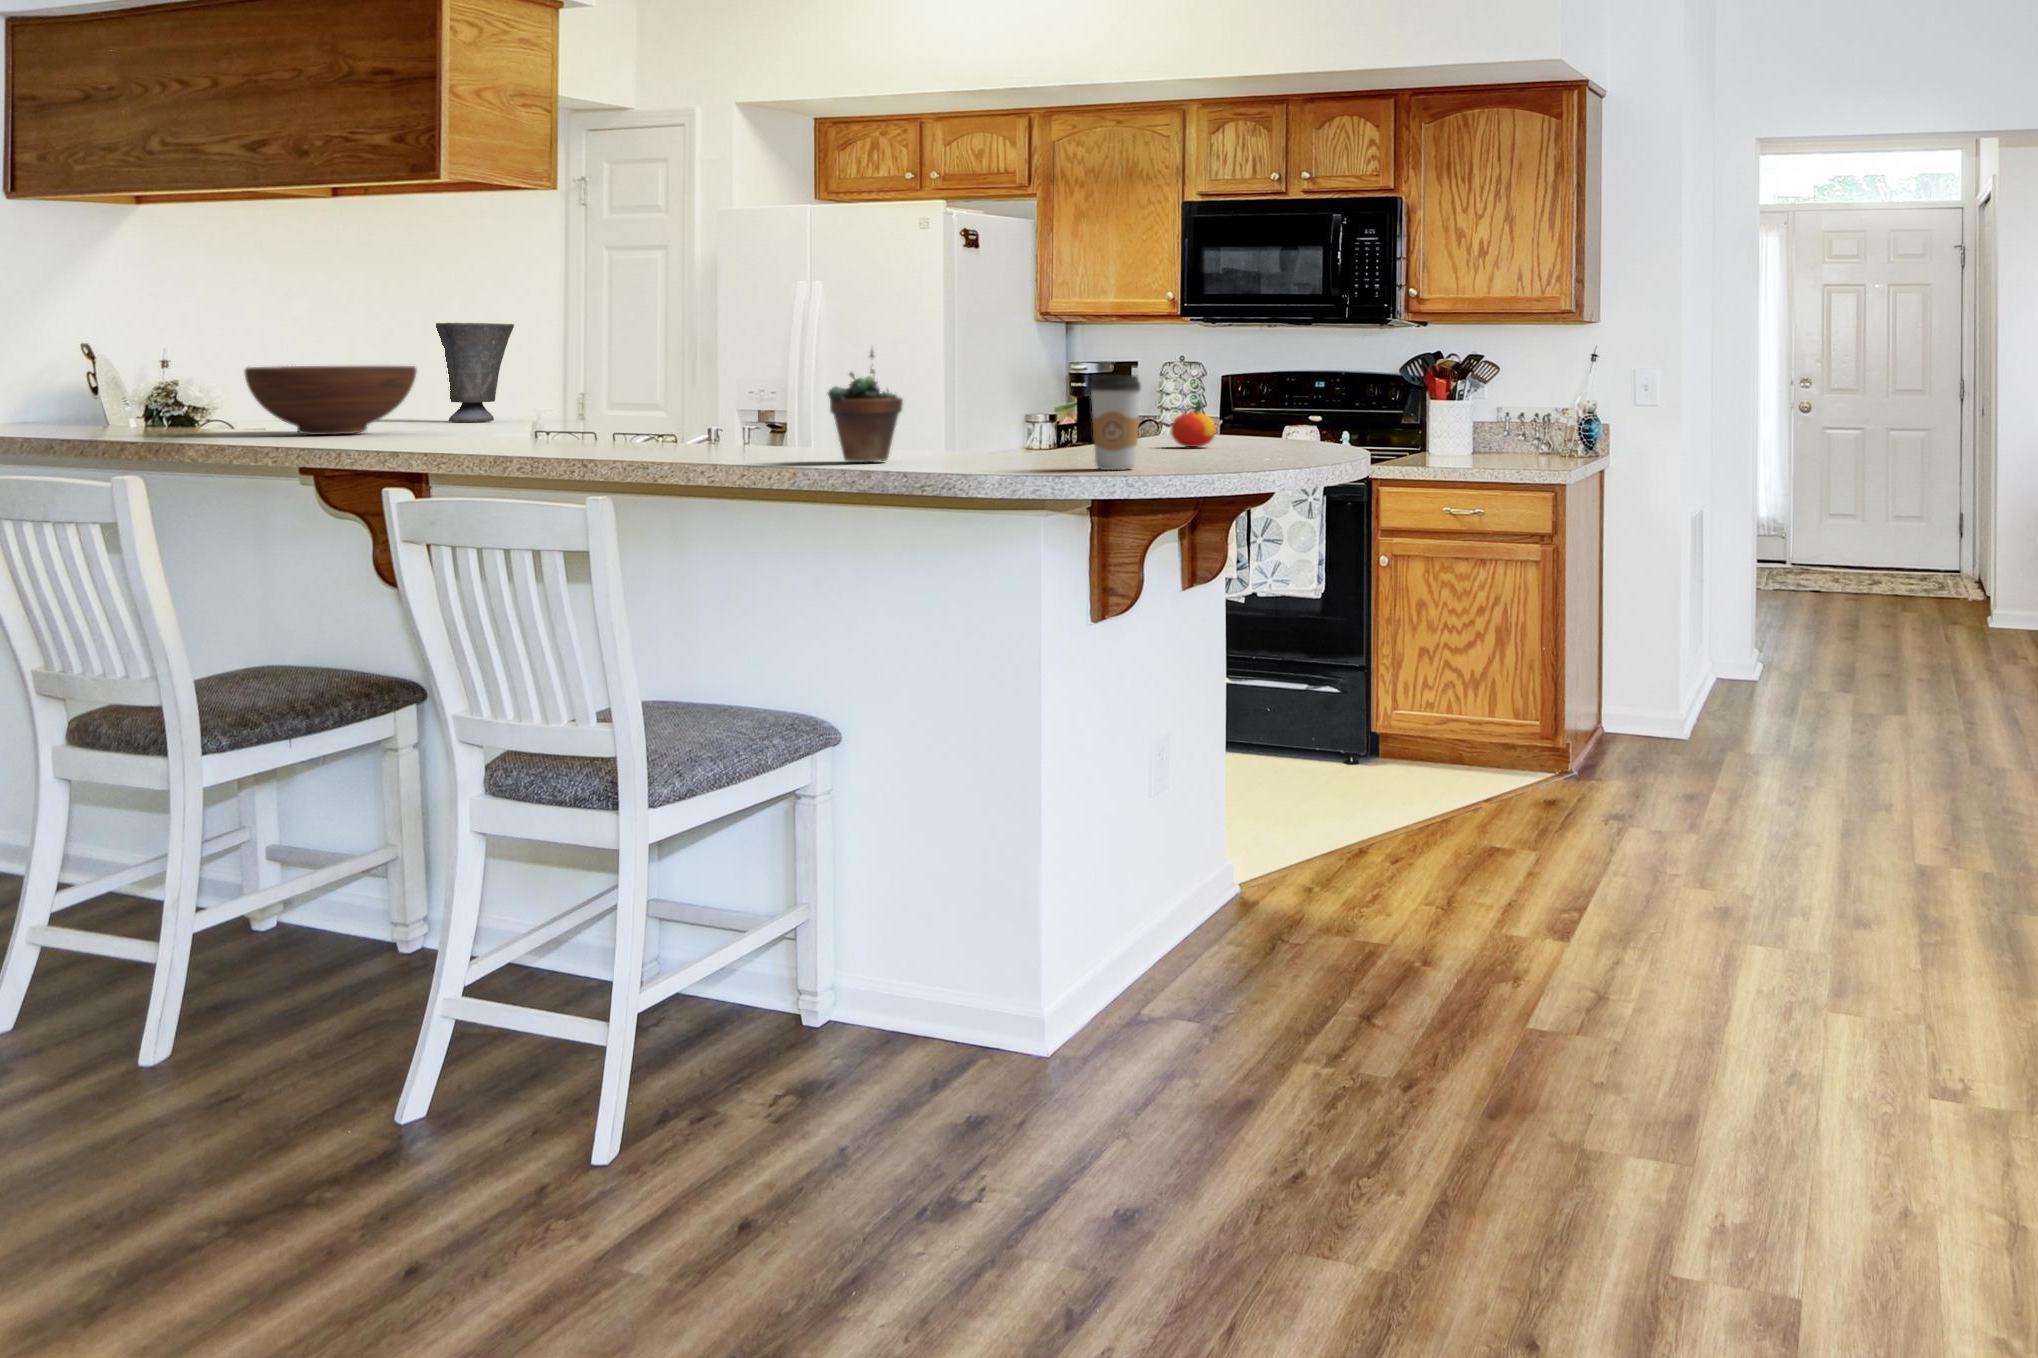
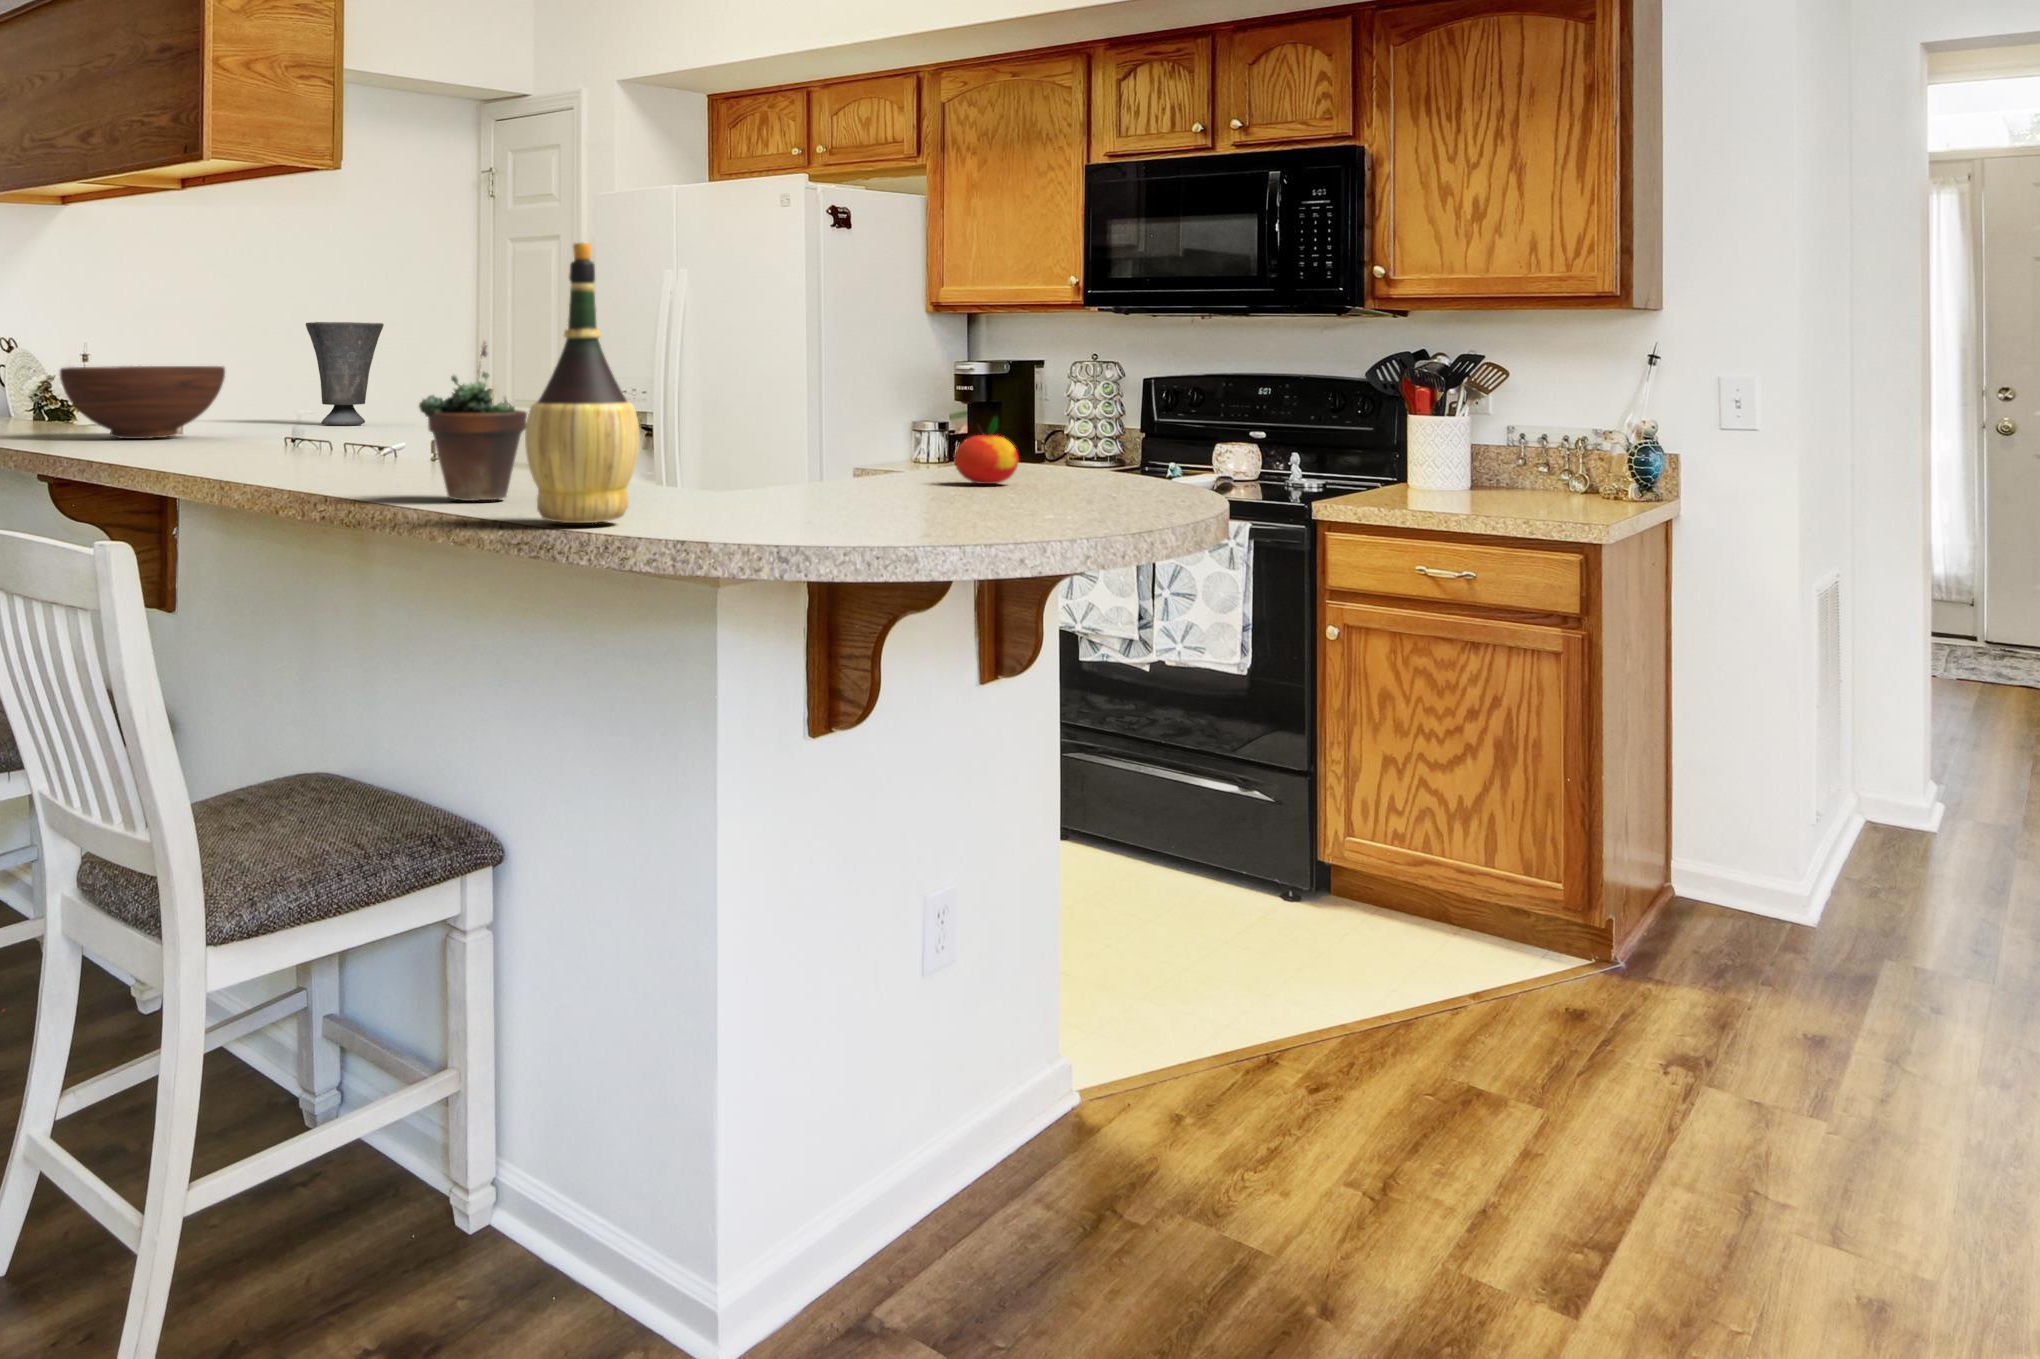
wine bottle: none [956,282,1033,470] -> present [525,242,640,523]
coffee cup: present [1090,375,1141,470] -> none [716,383,796,530]

